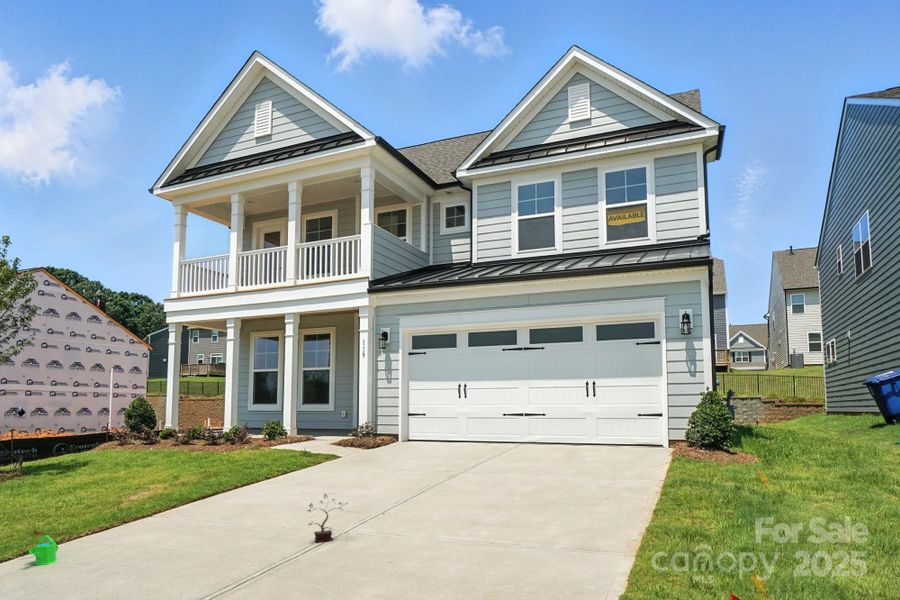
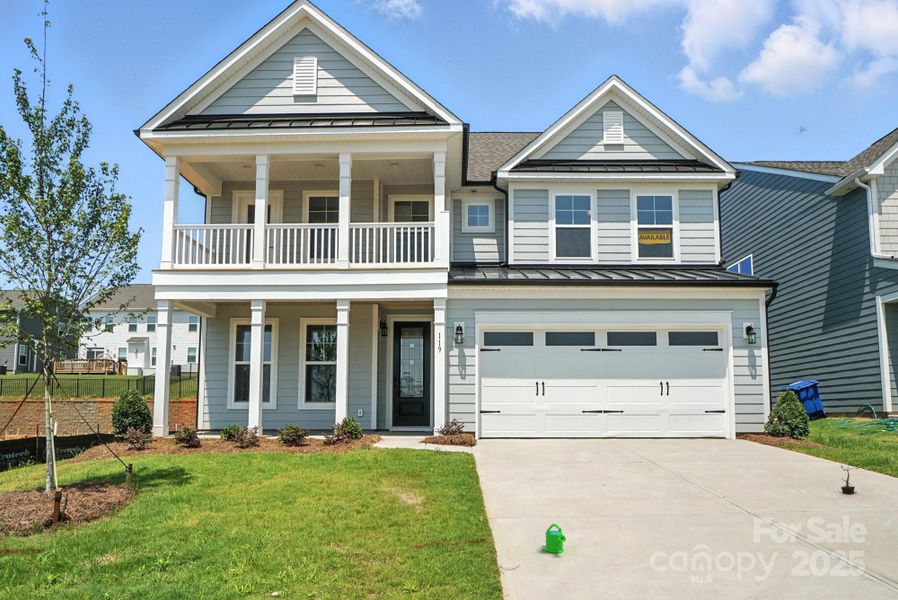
potted plant: present [308,494,348,542] -> present [841,460,858,494]

